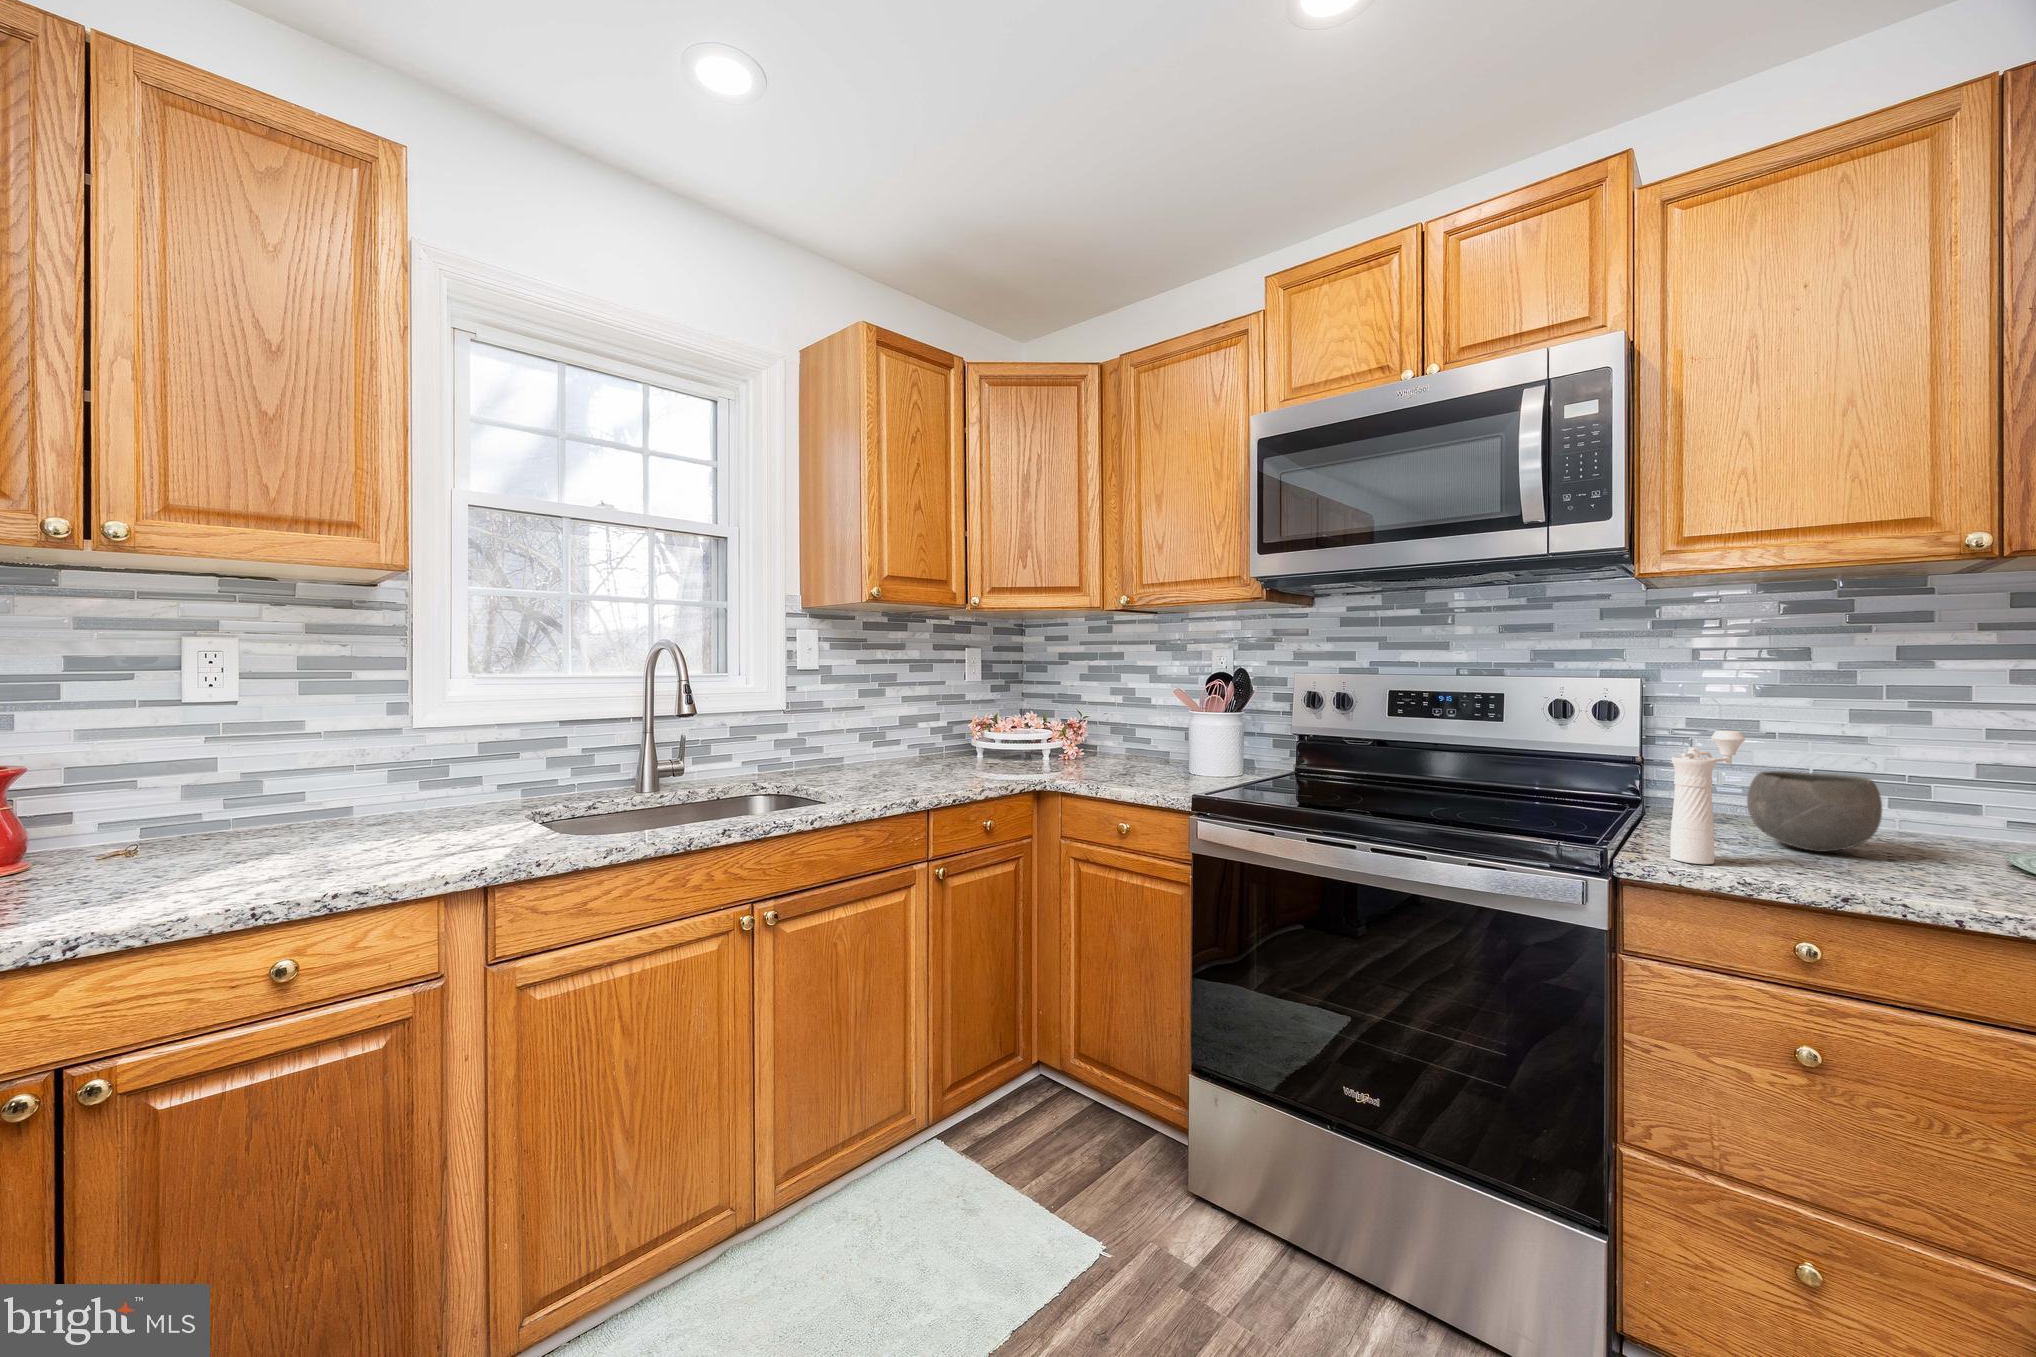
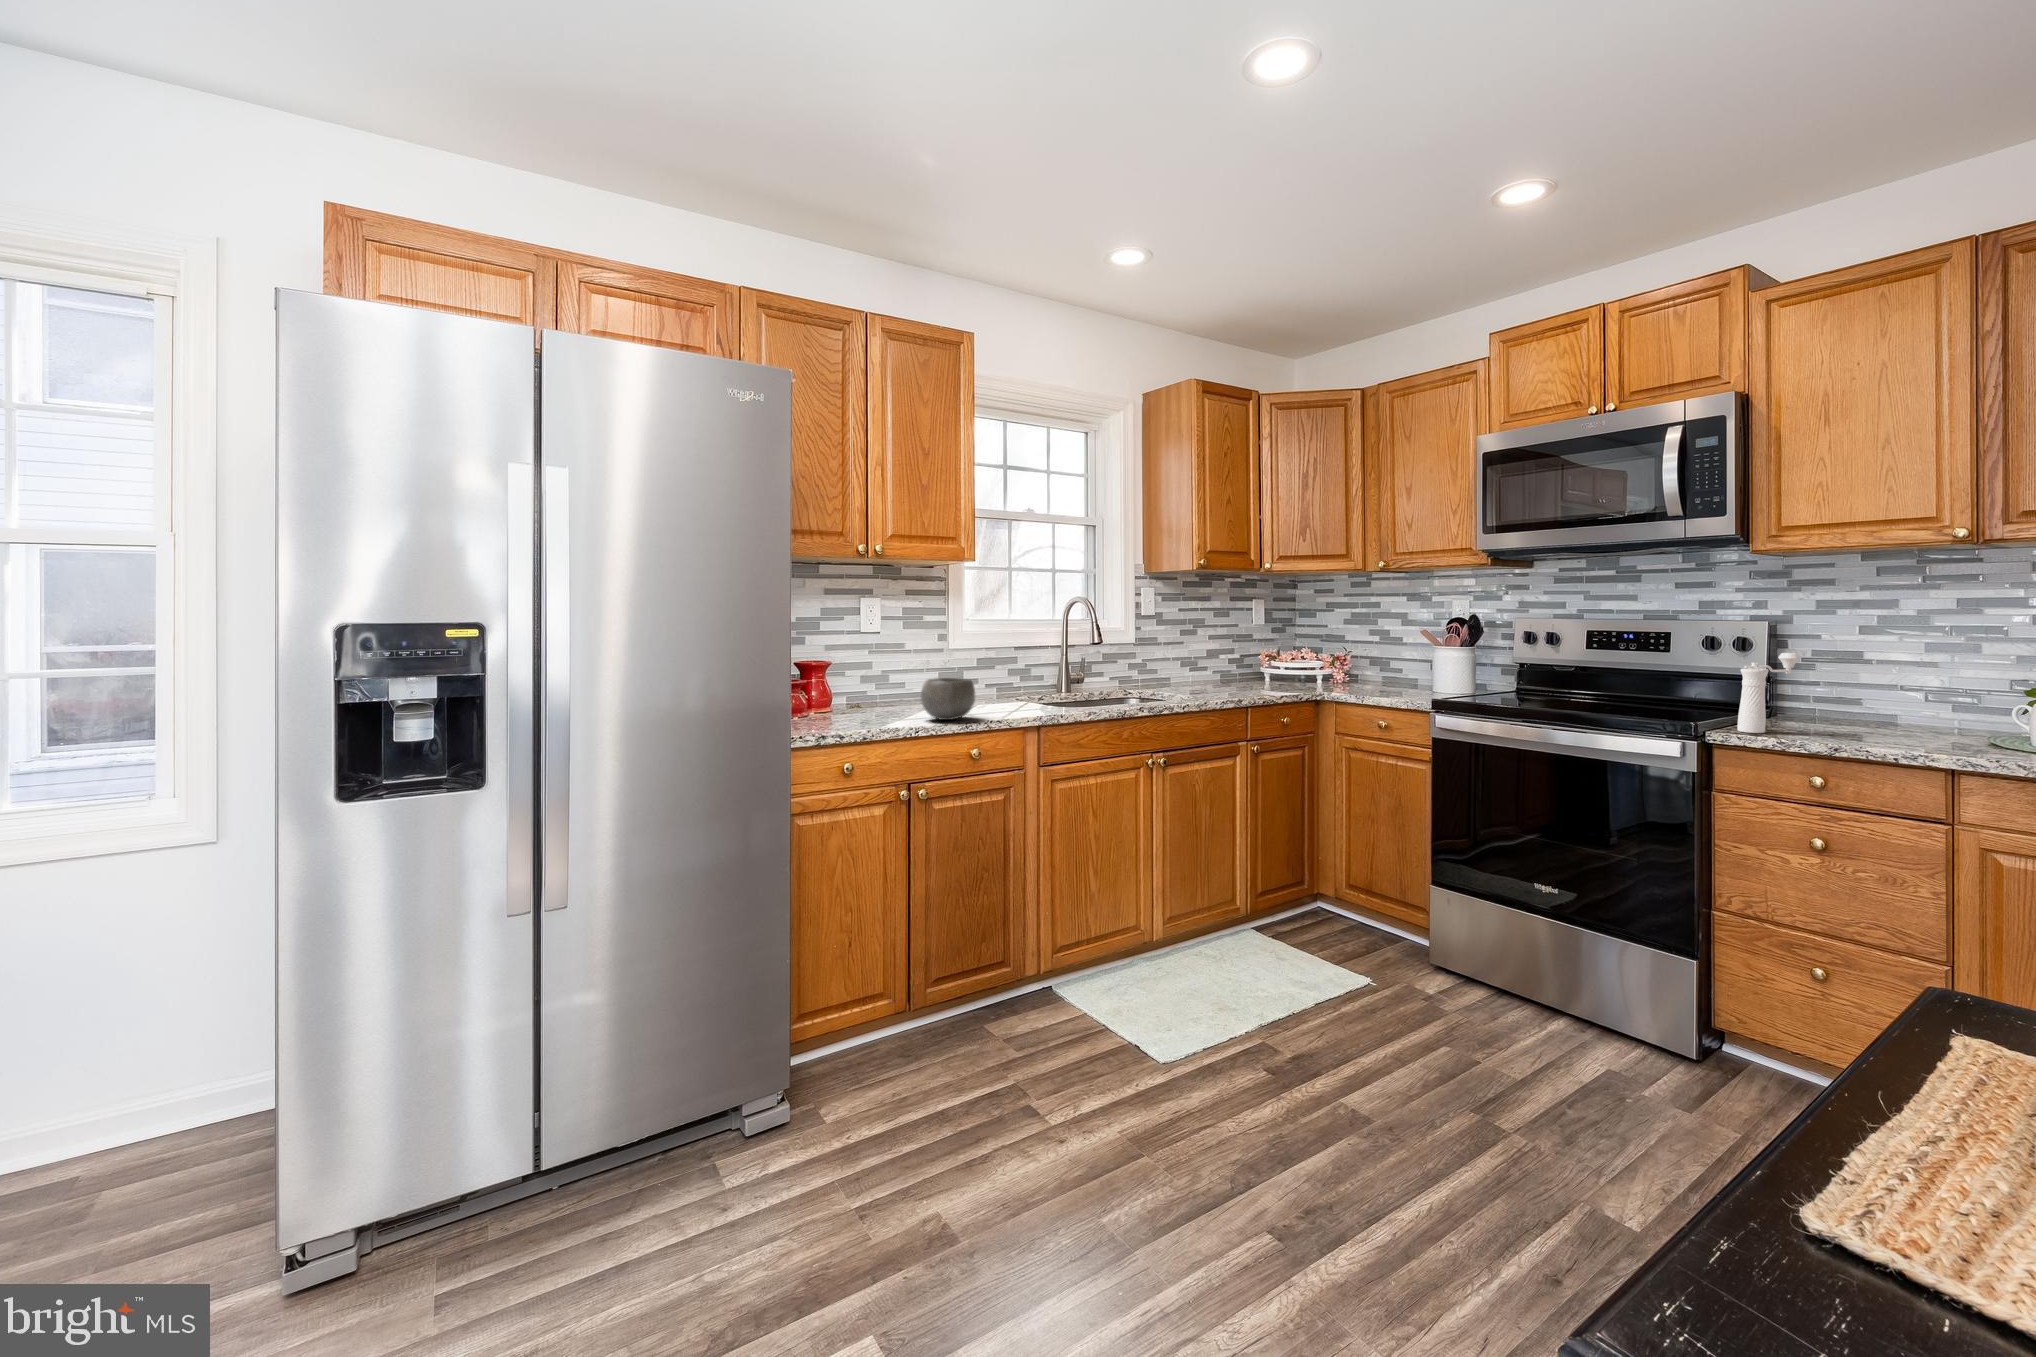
ceramic bowl: present [1747,771,1882,852] -> present [921,678,975,720]

